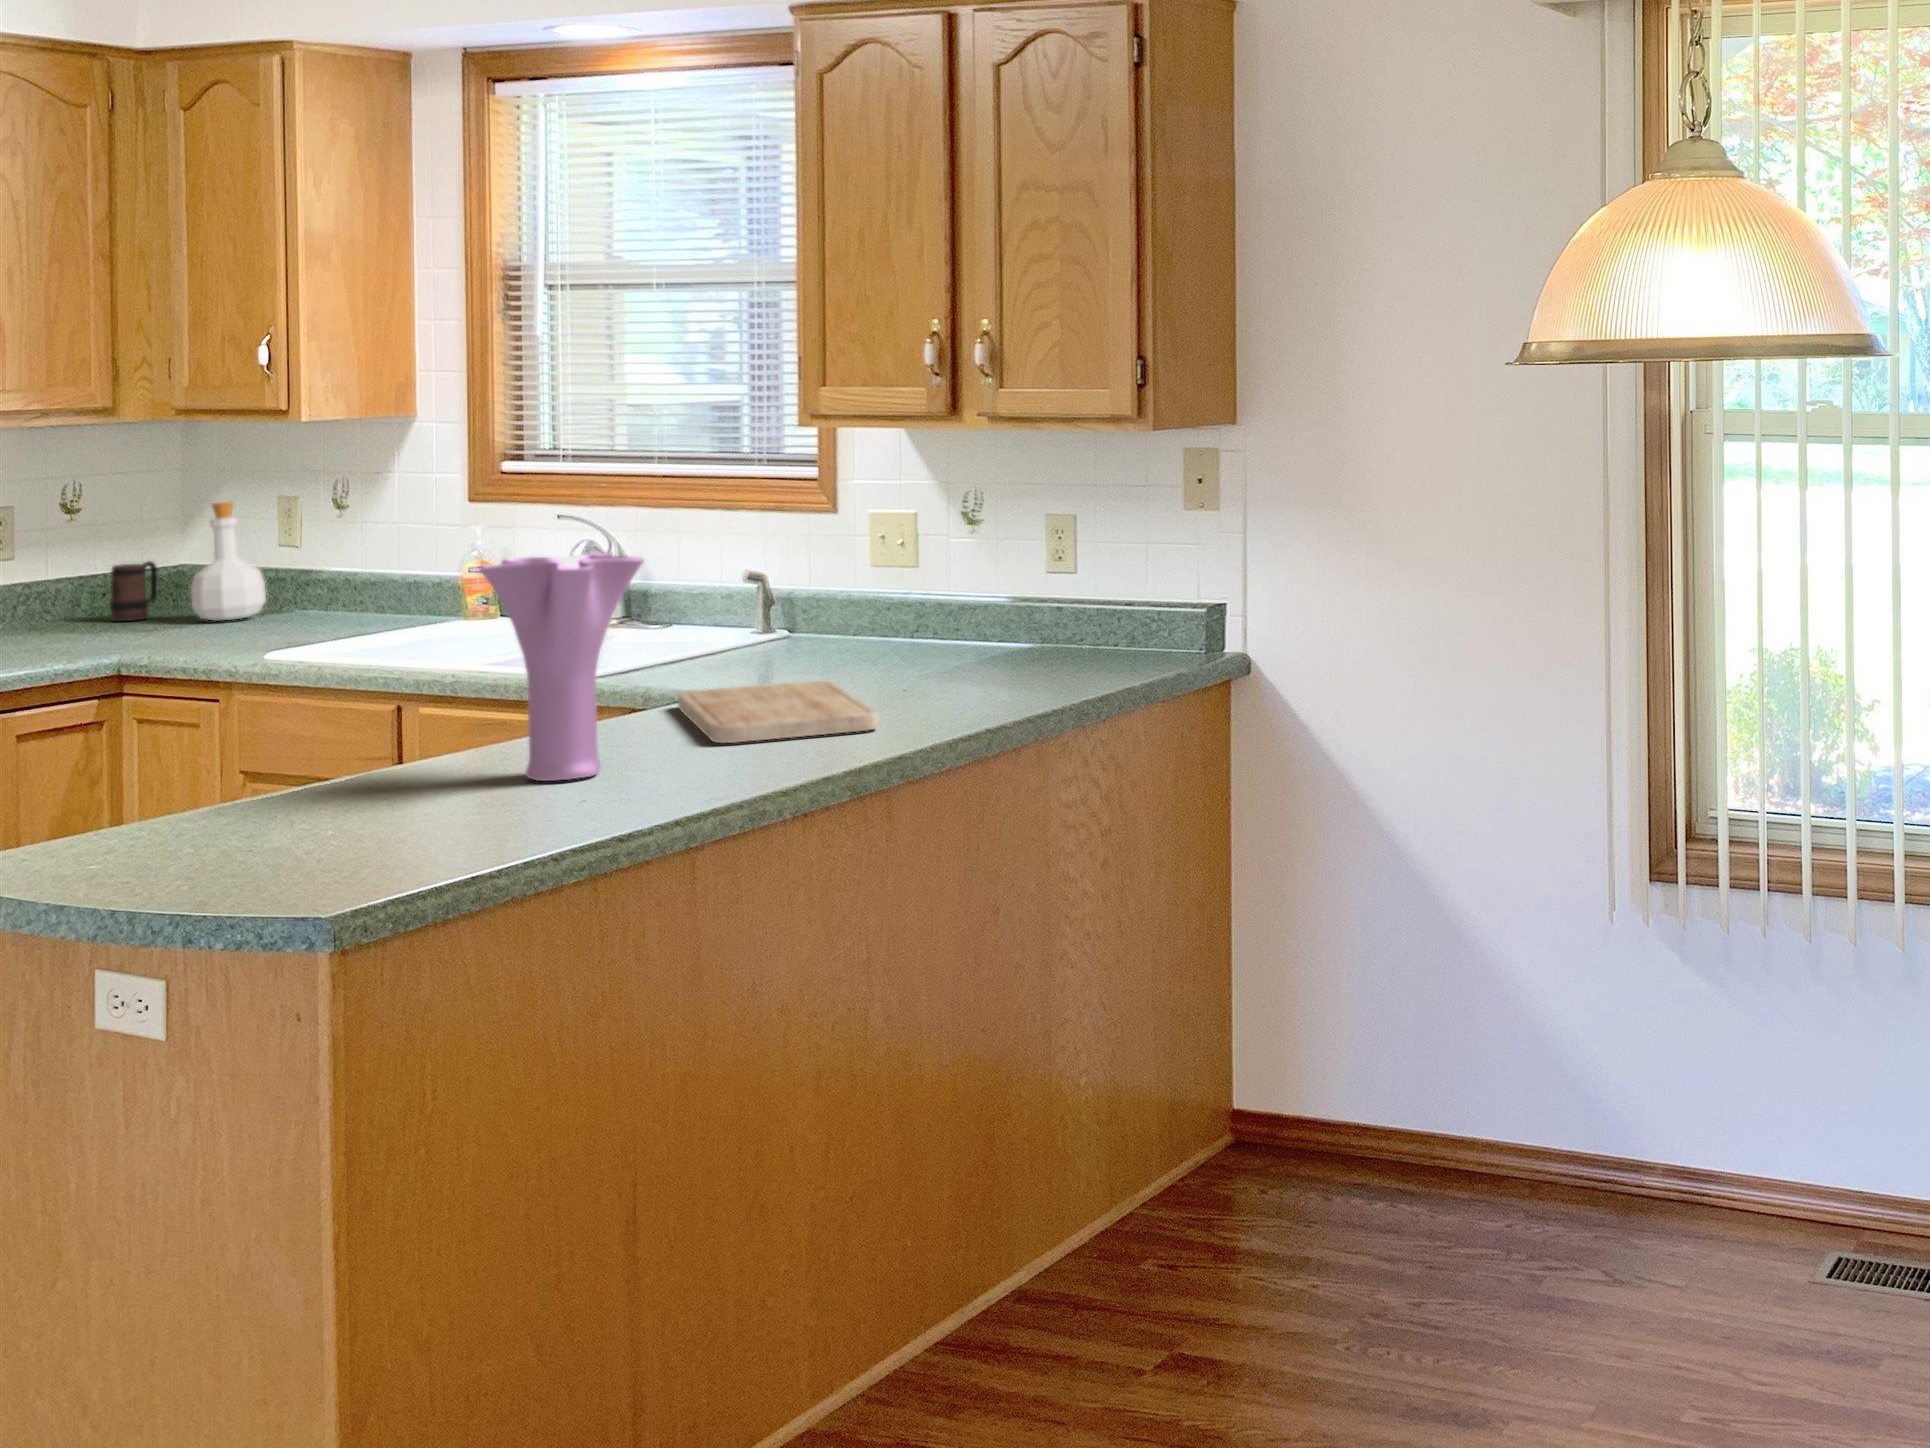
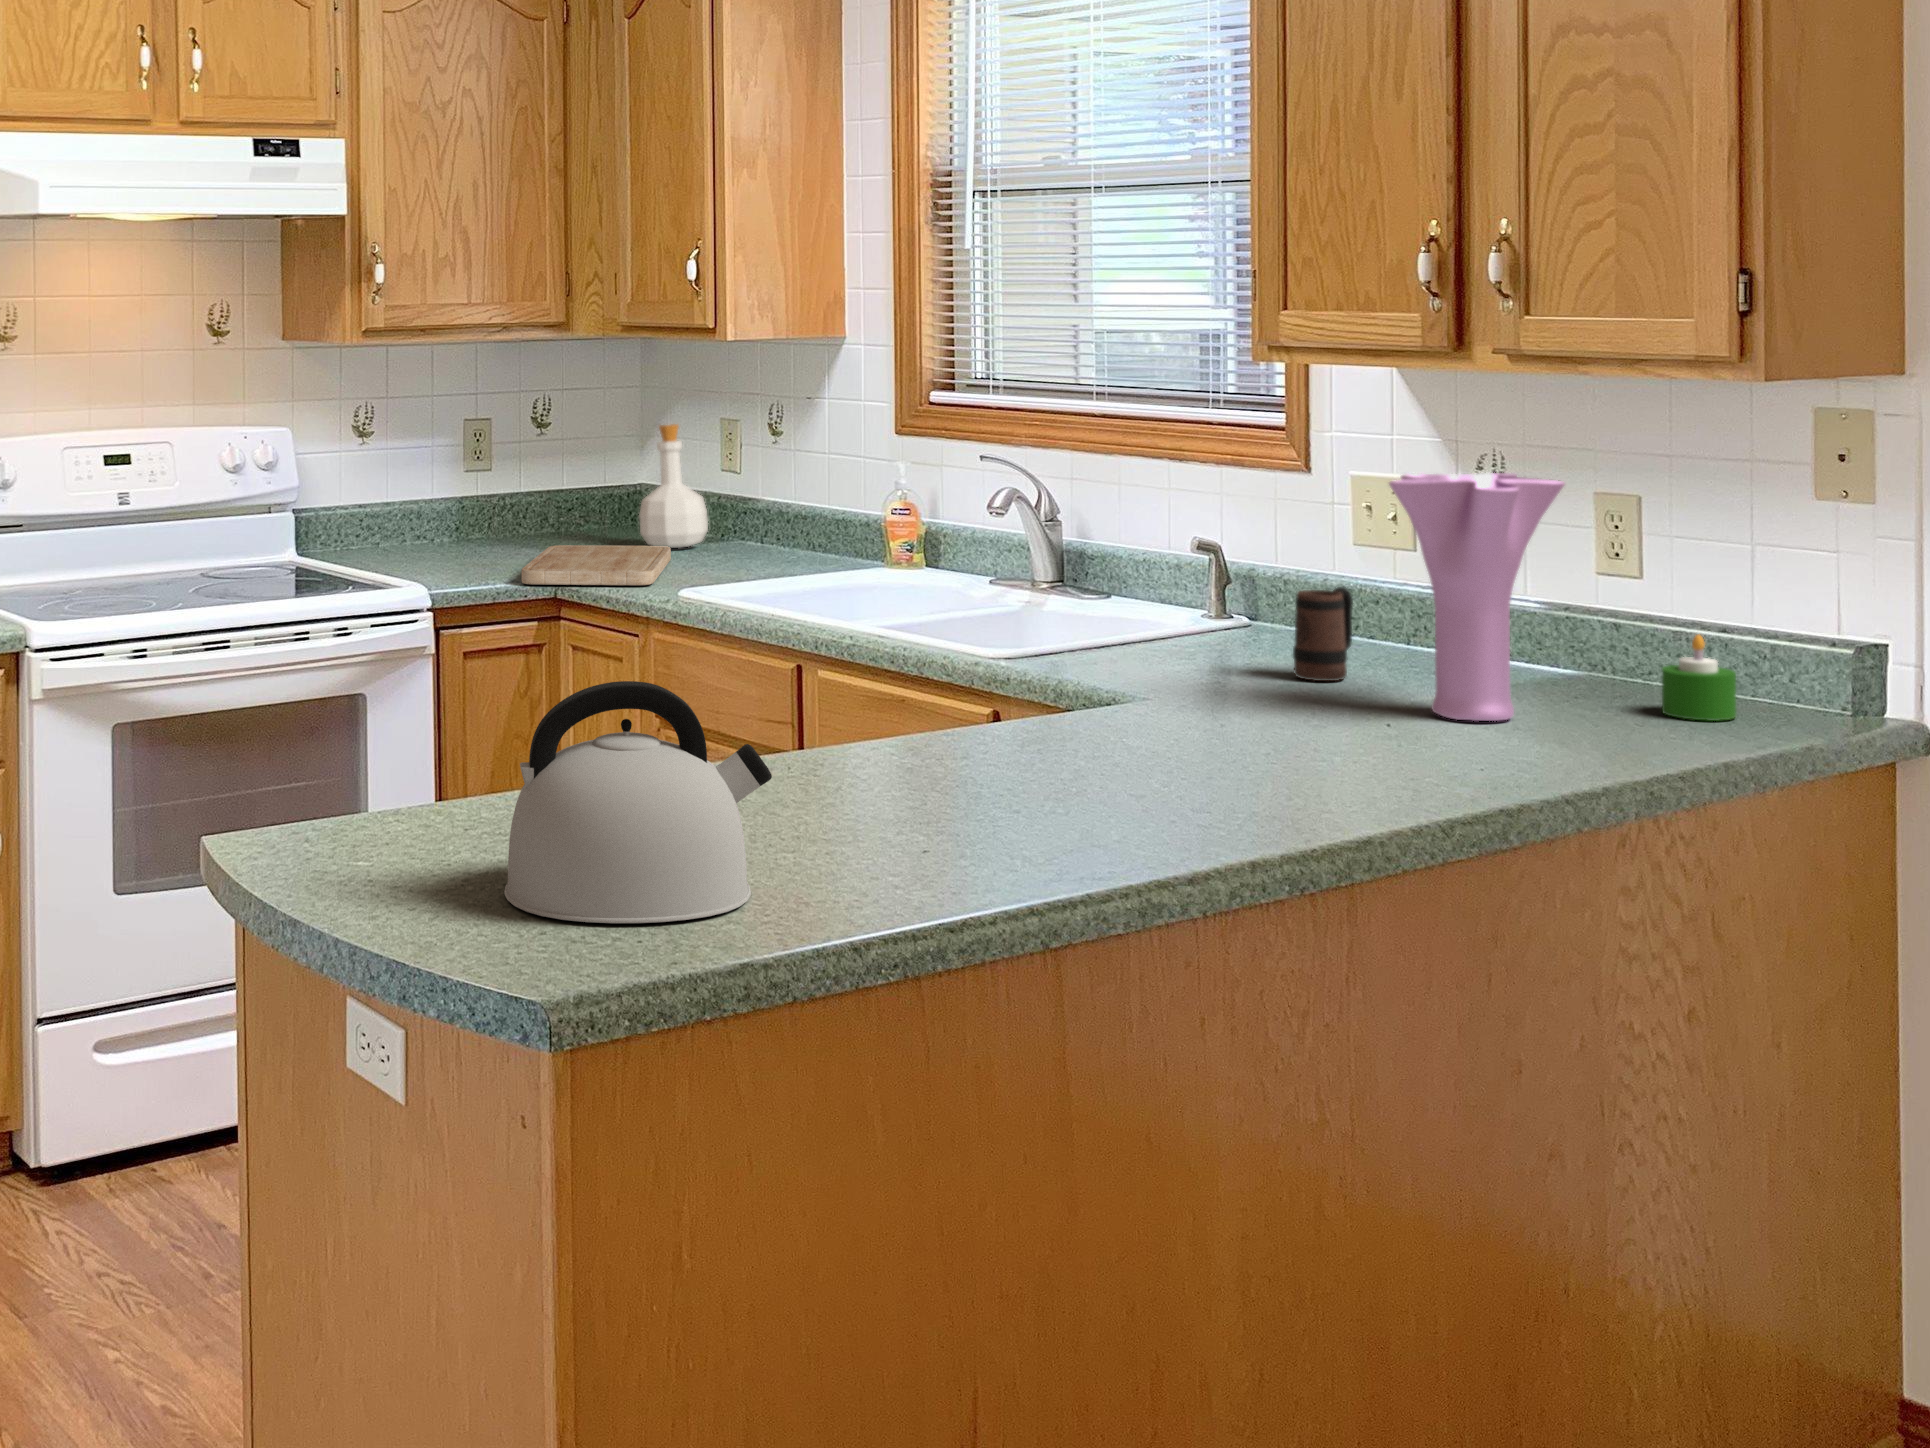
vase: present [480,553,644,781] -> present [1389,473,1565,721]
mug: present [110,561,157,621] -> present [1293,587,1353,681]
candle: none [1091,609,1138,667] -> present [1662,635,1736,721]
cutting board: present [678,681,878,743] -> present [522,545,671,585]
kettle: none [241,685,473,872] -> present [504,681,772,923]

